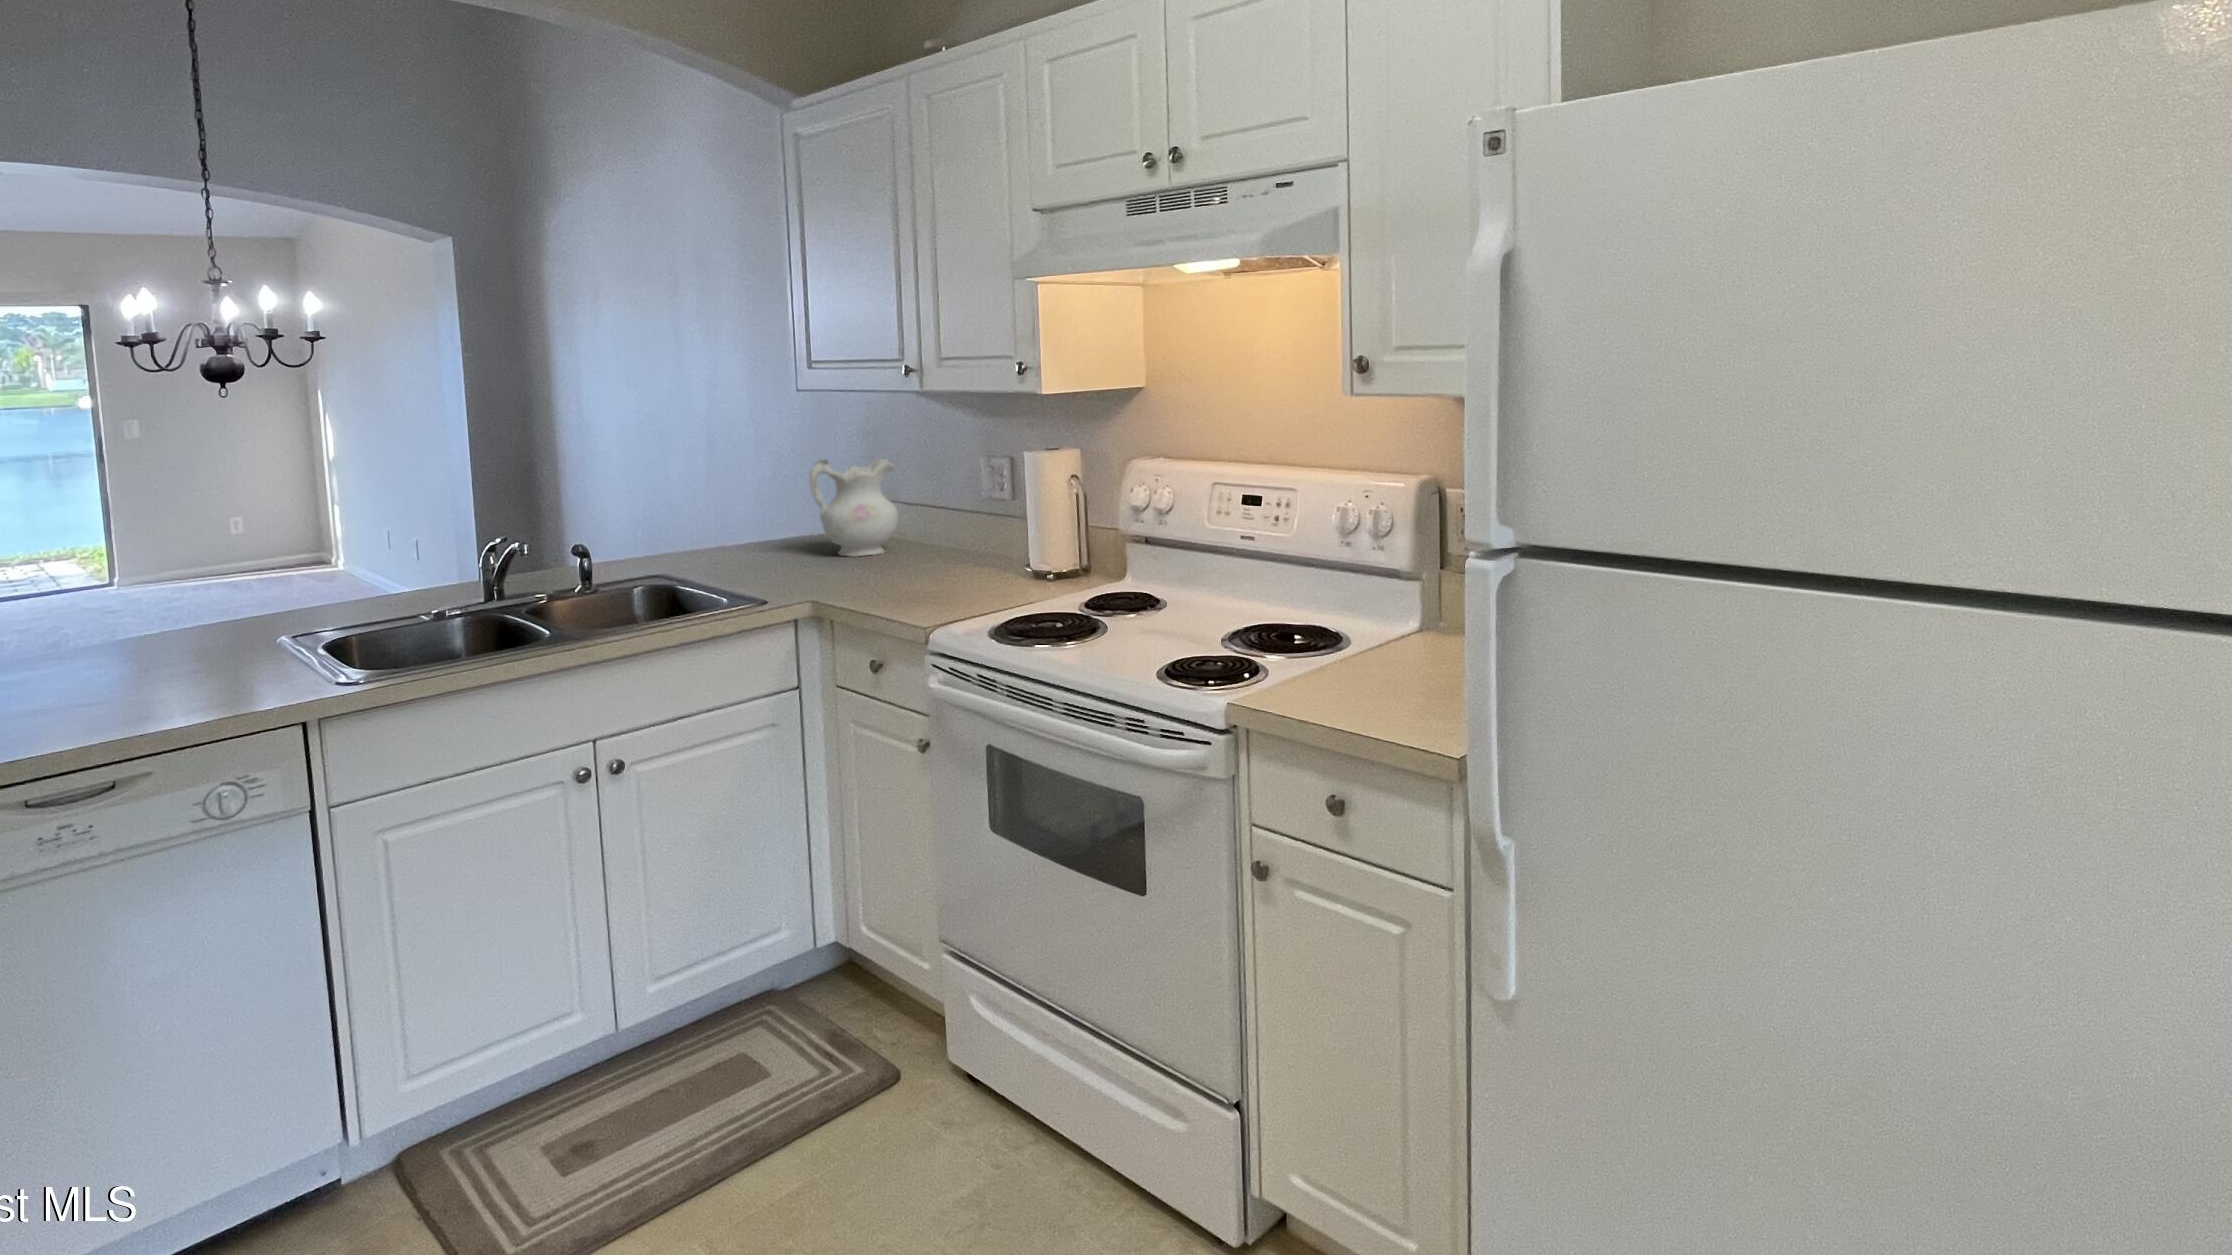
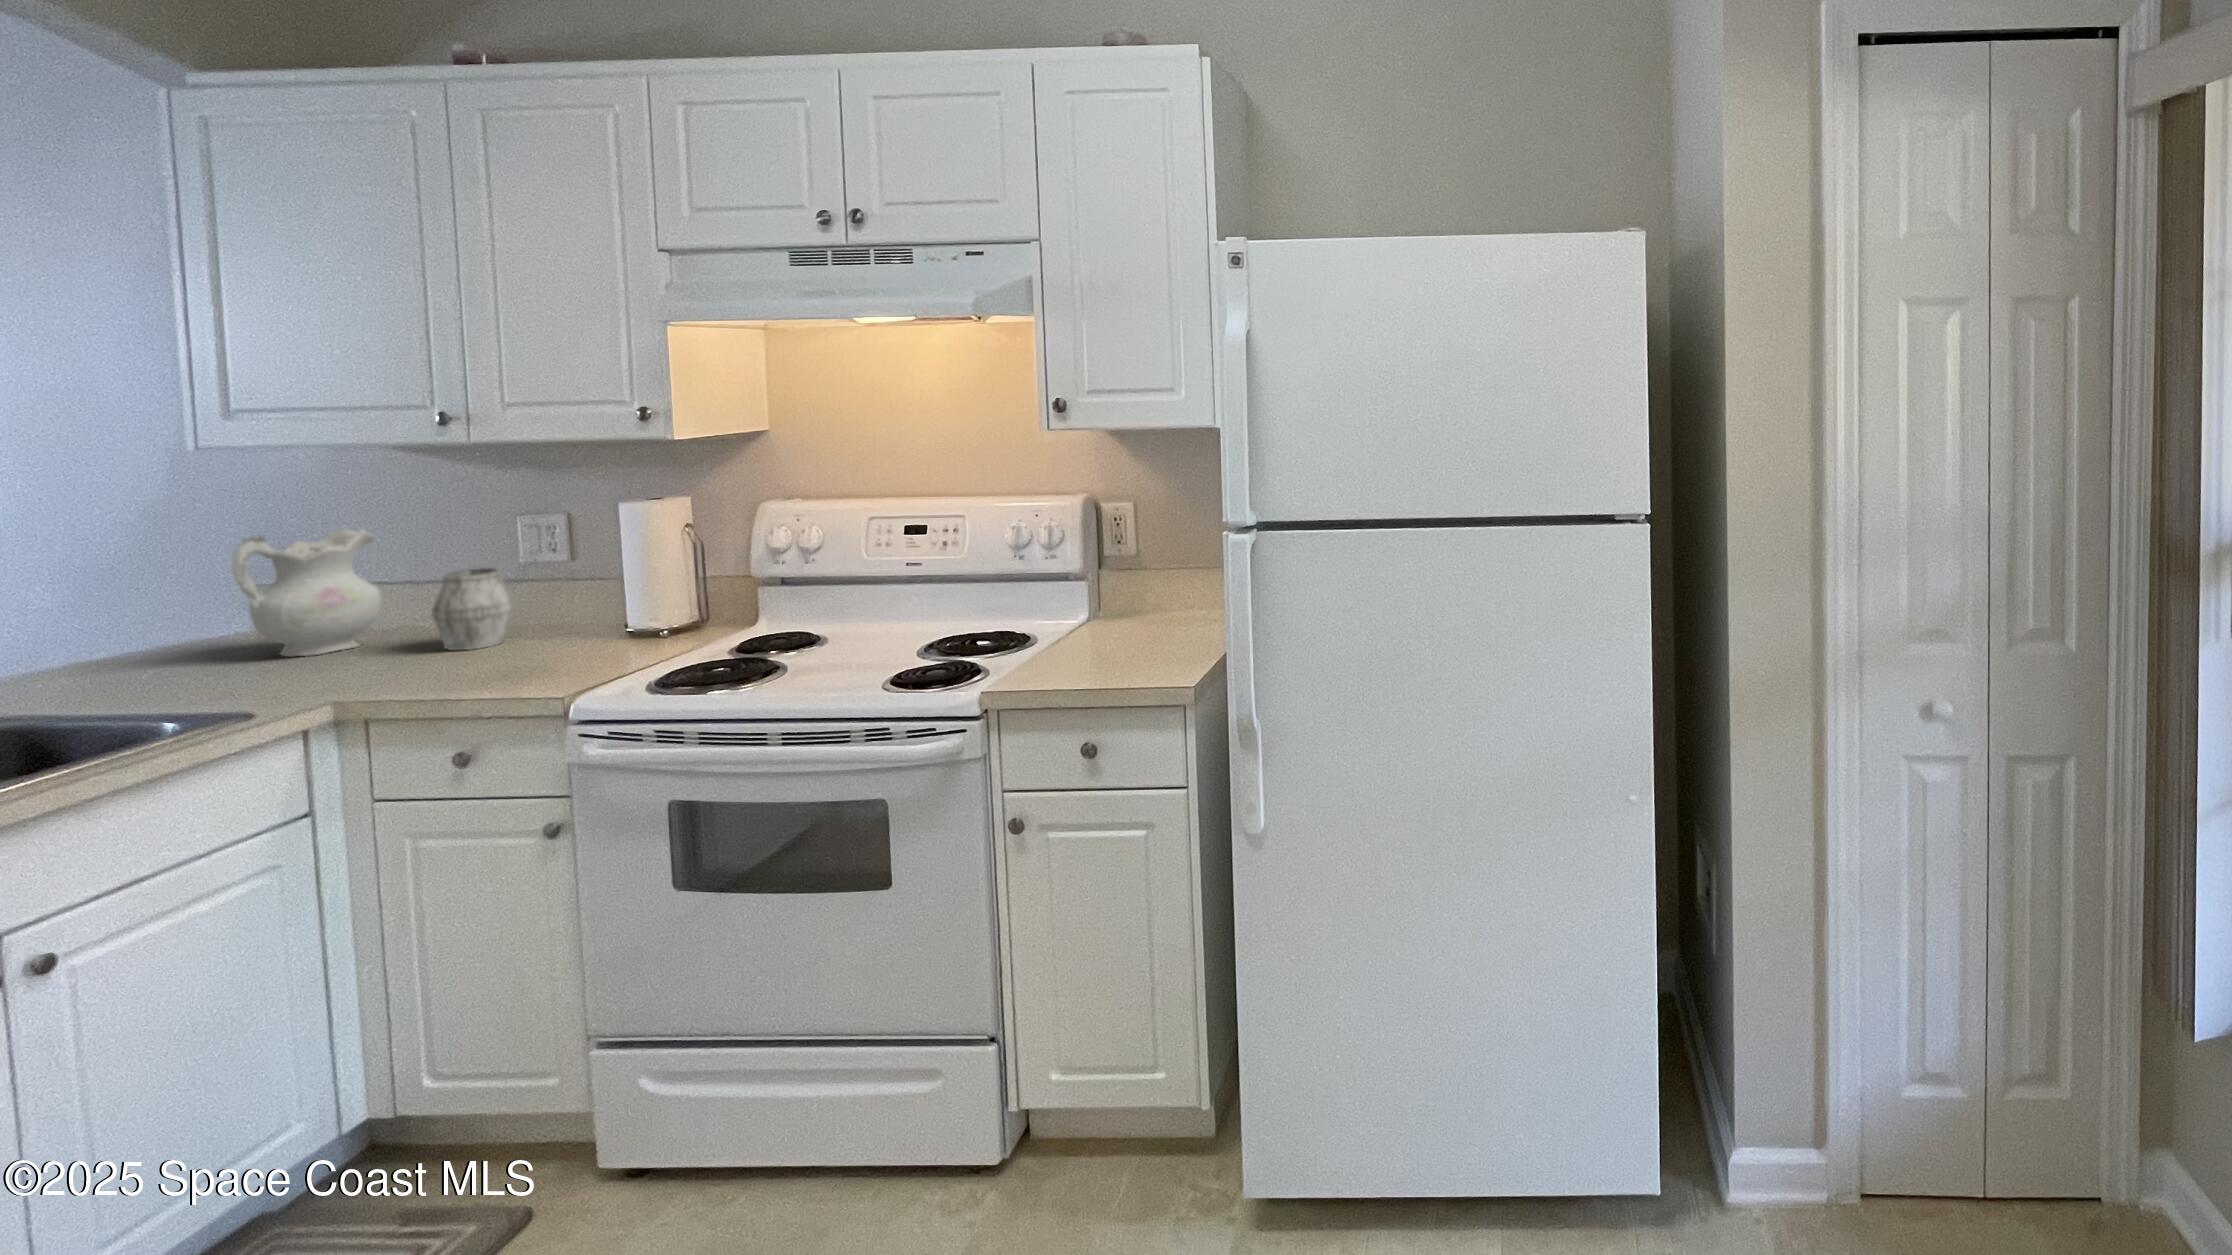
mug: none [911,500,965,568] -> present [432,568,513,650]

